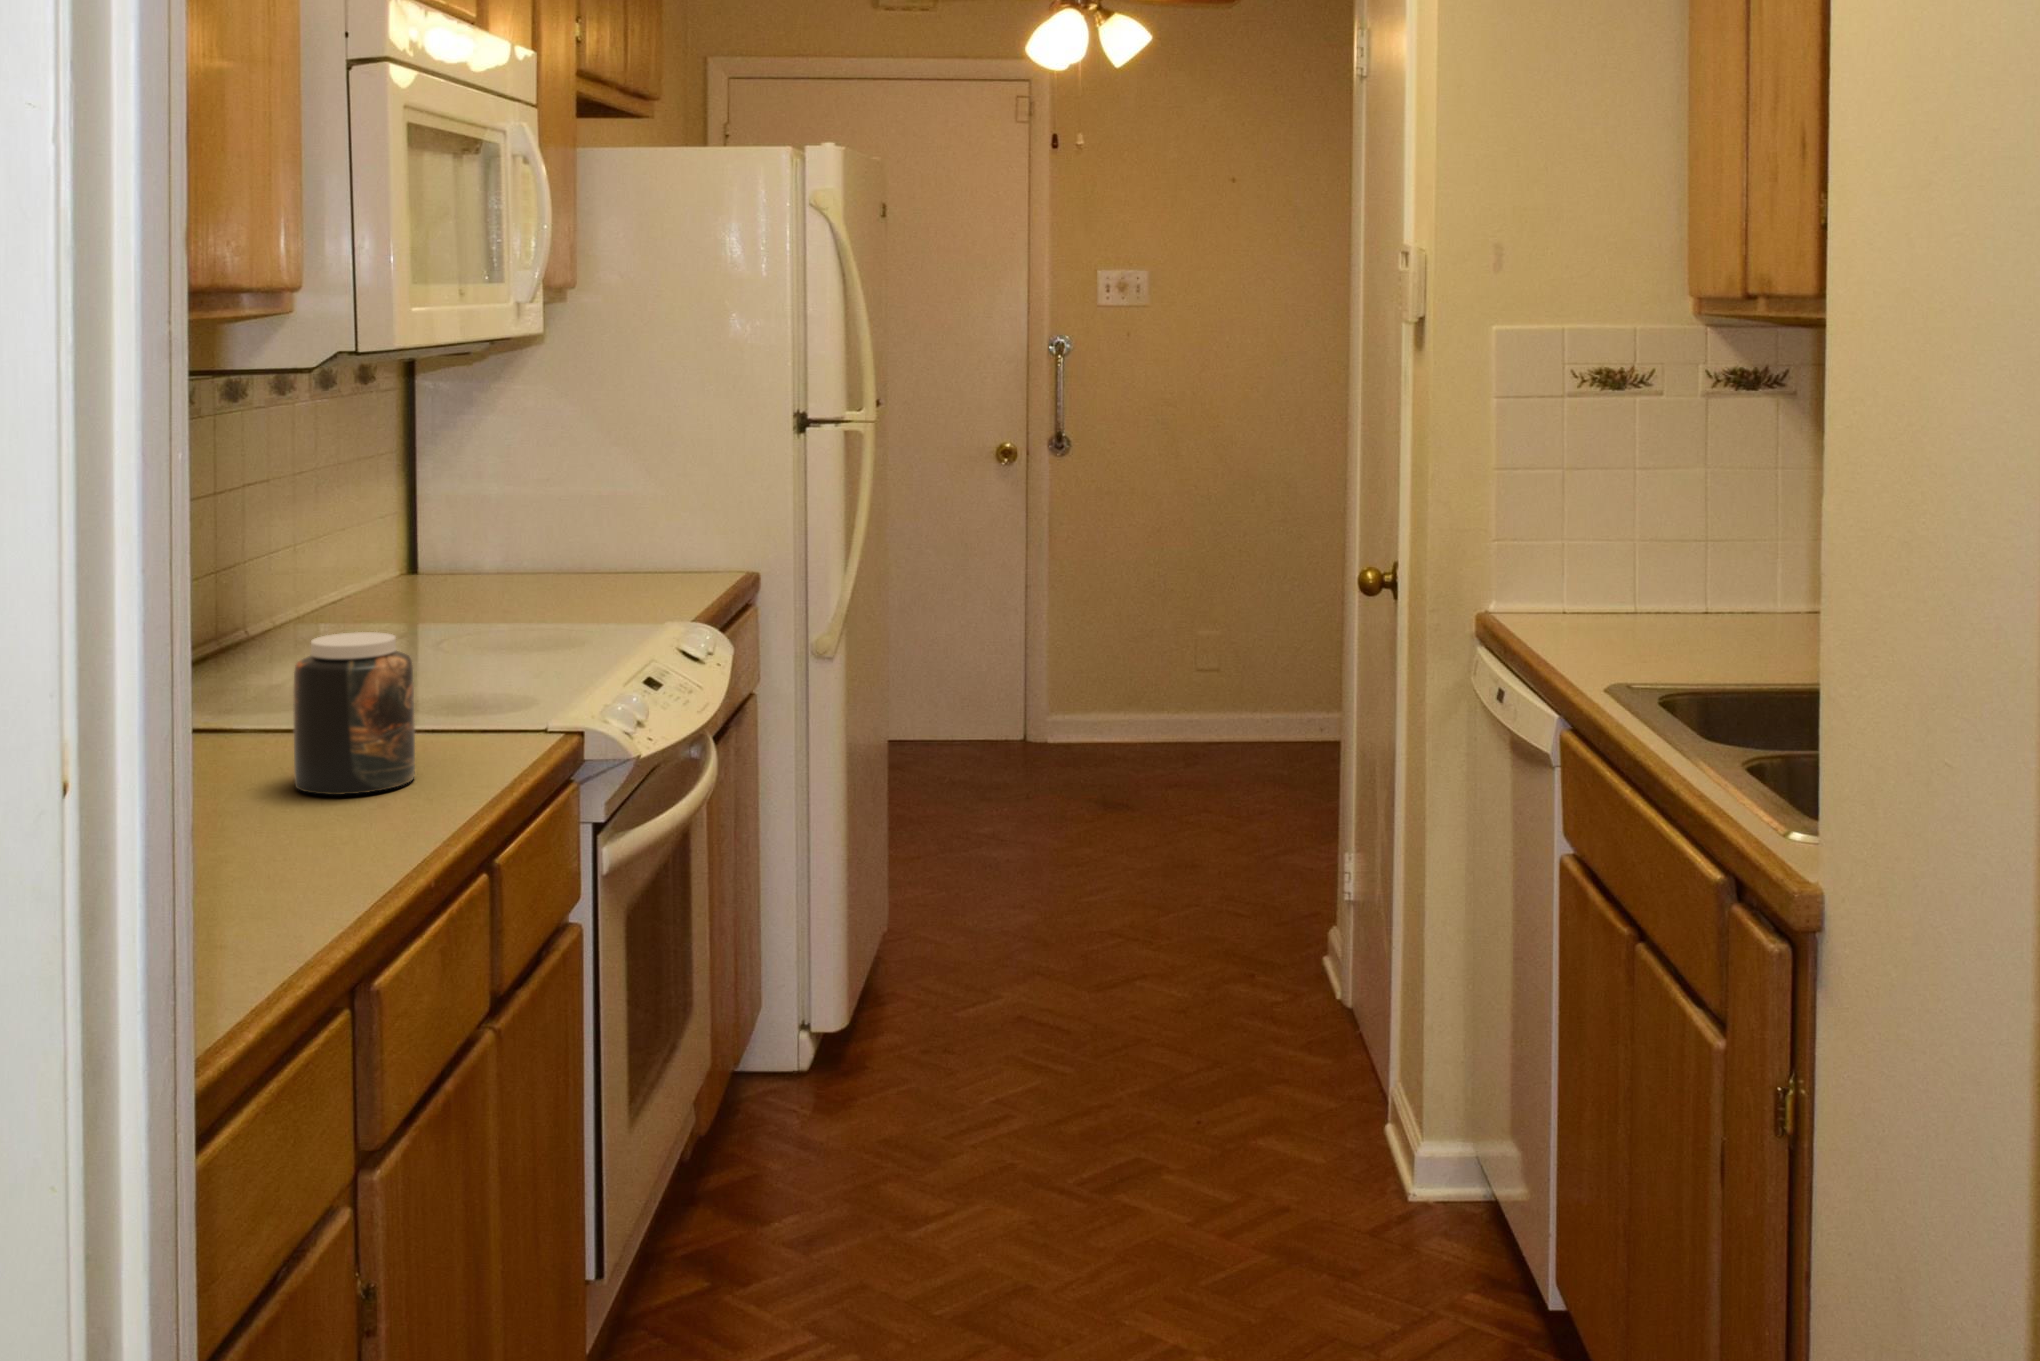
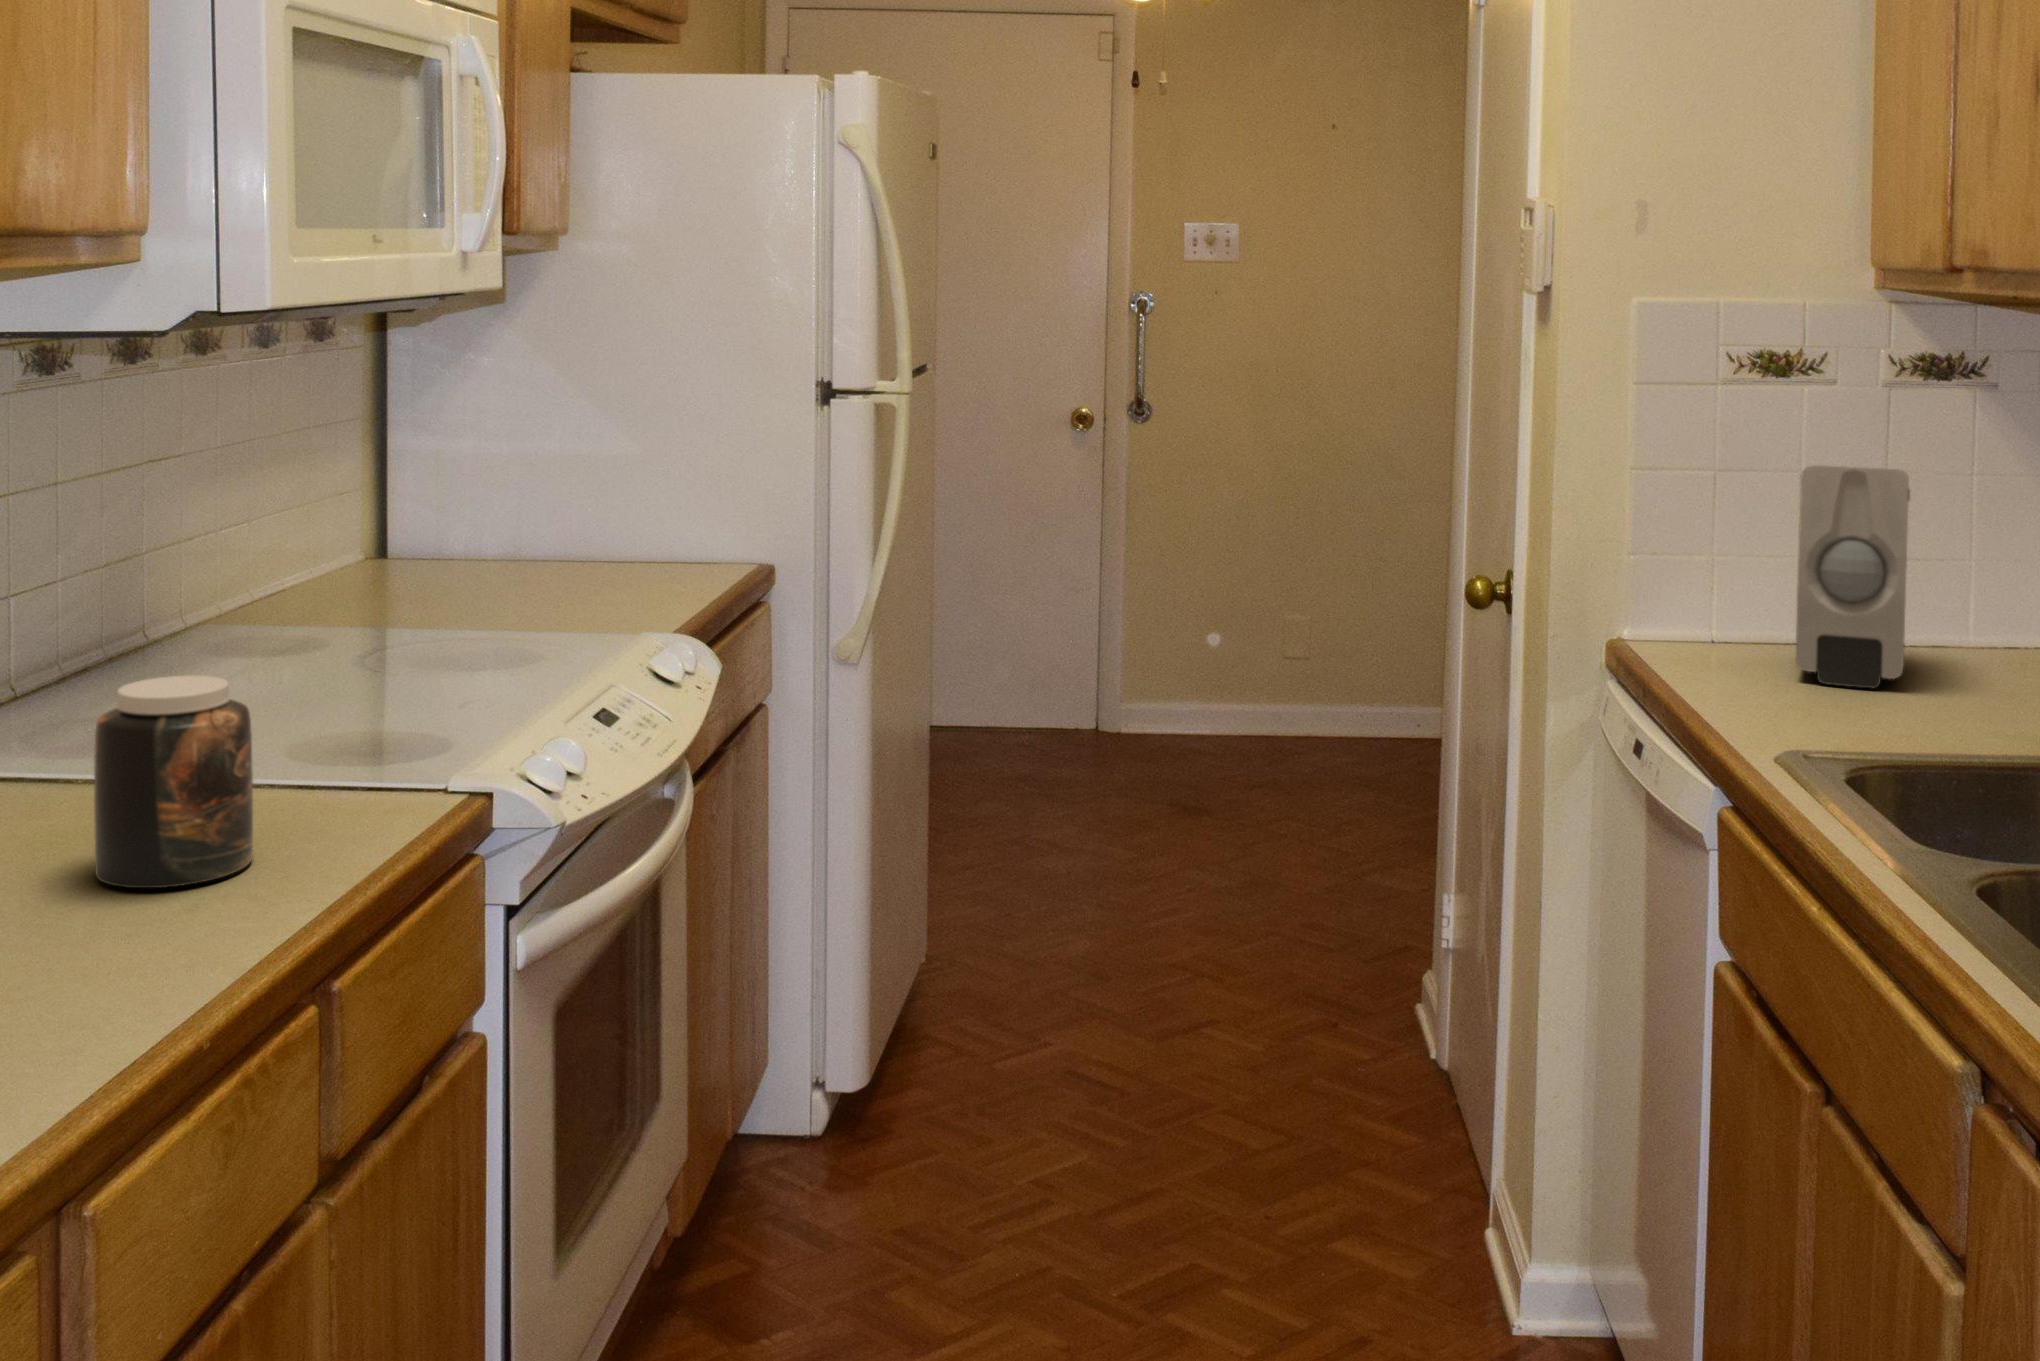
soap dispenser: none [1630,458,1720,638] -> present [1796,465,1910,688]

